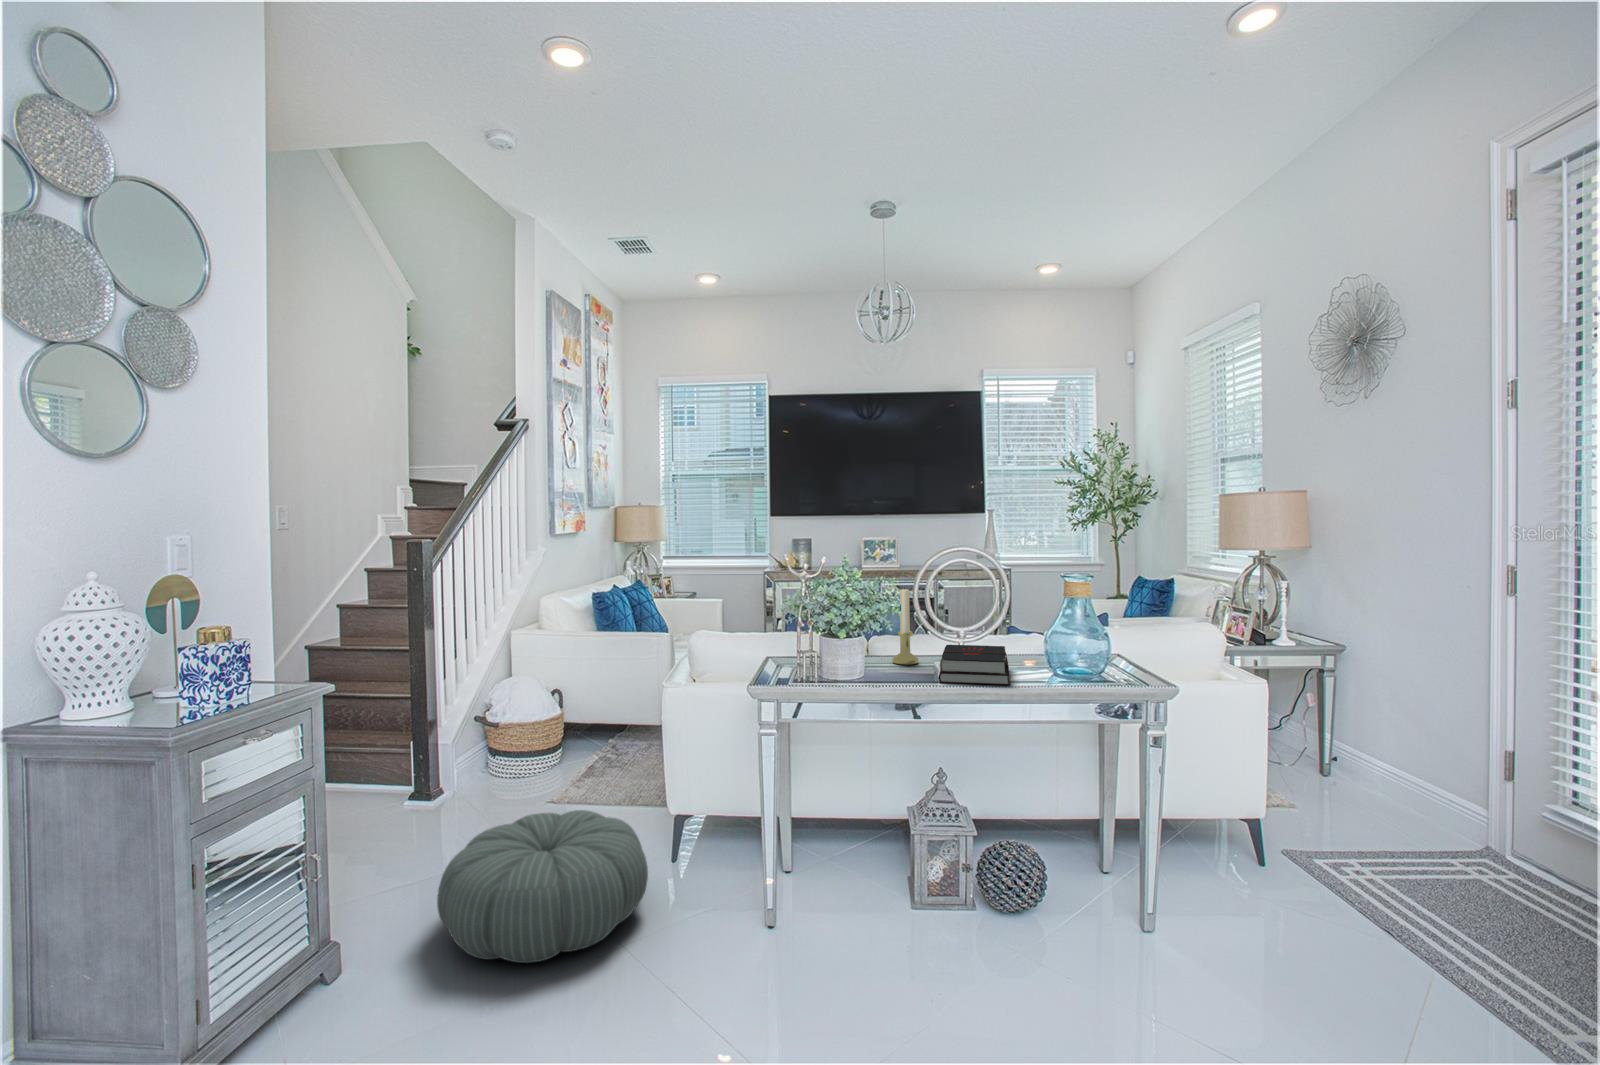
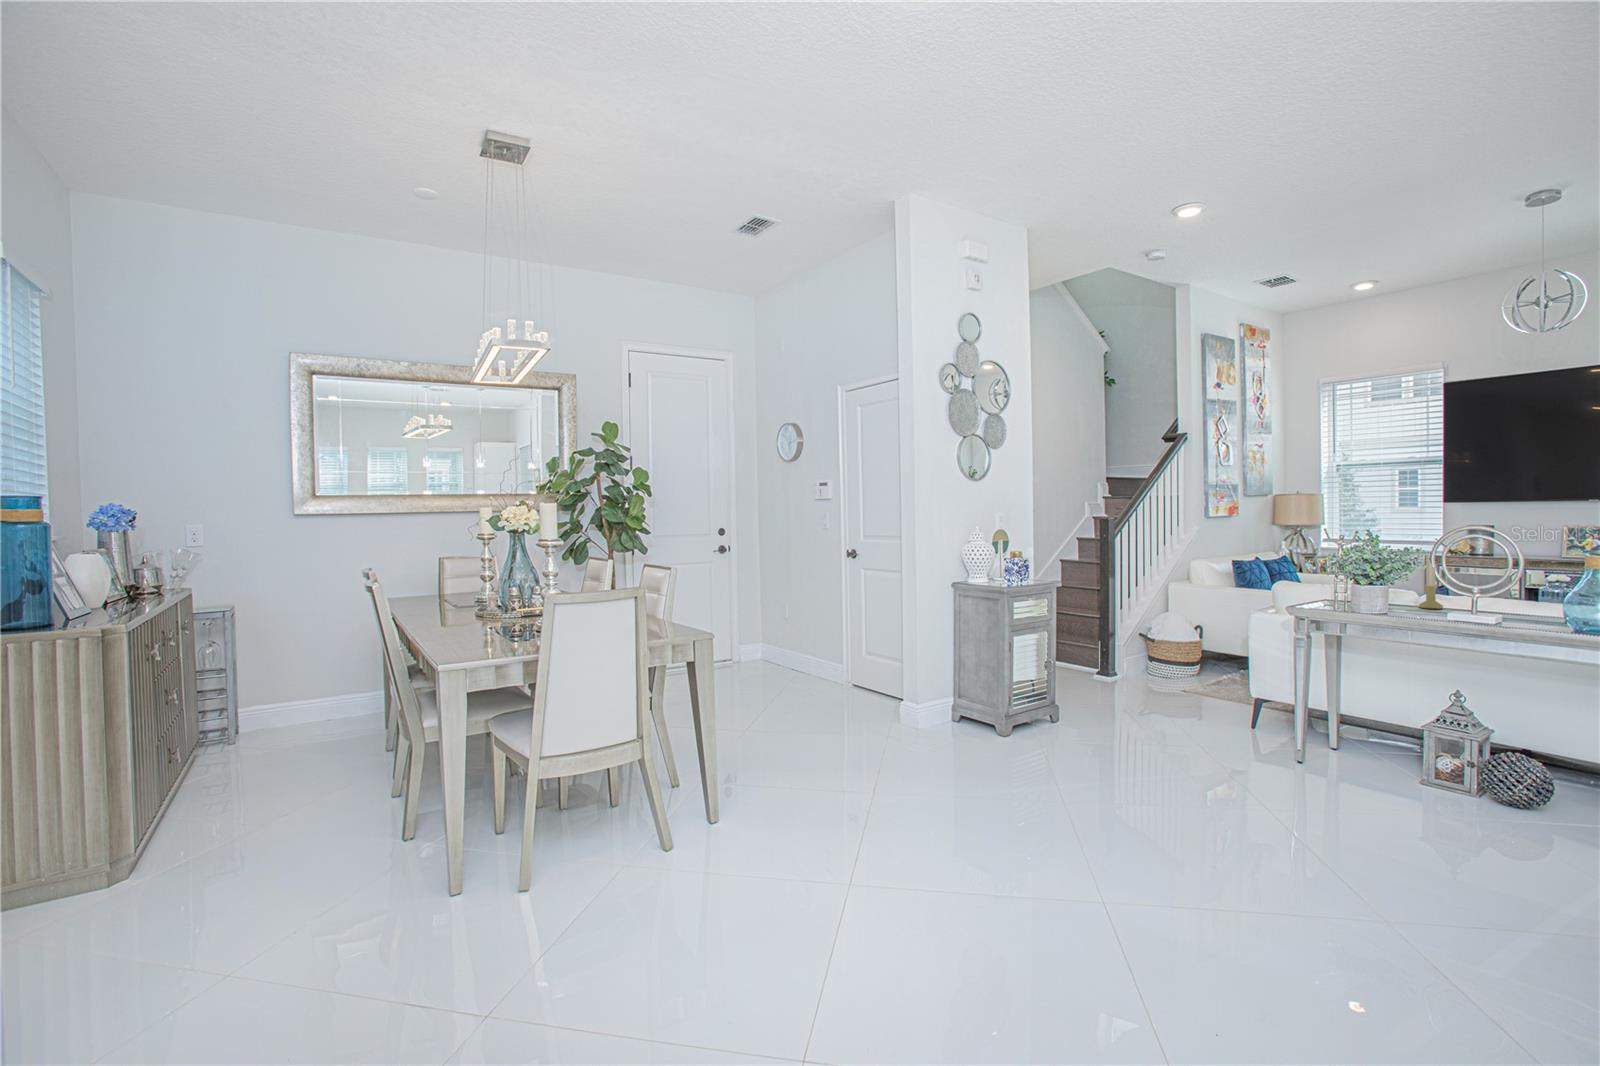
hardback book: present [939,645,1010,685] -> none [1430,596,1520,621]
pouf: present [437,810,648,963] -> none [1105,673,1224,736]

